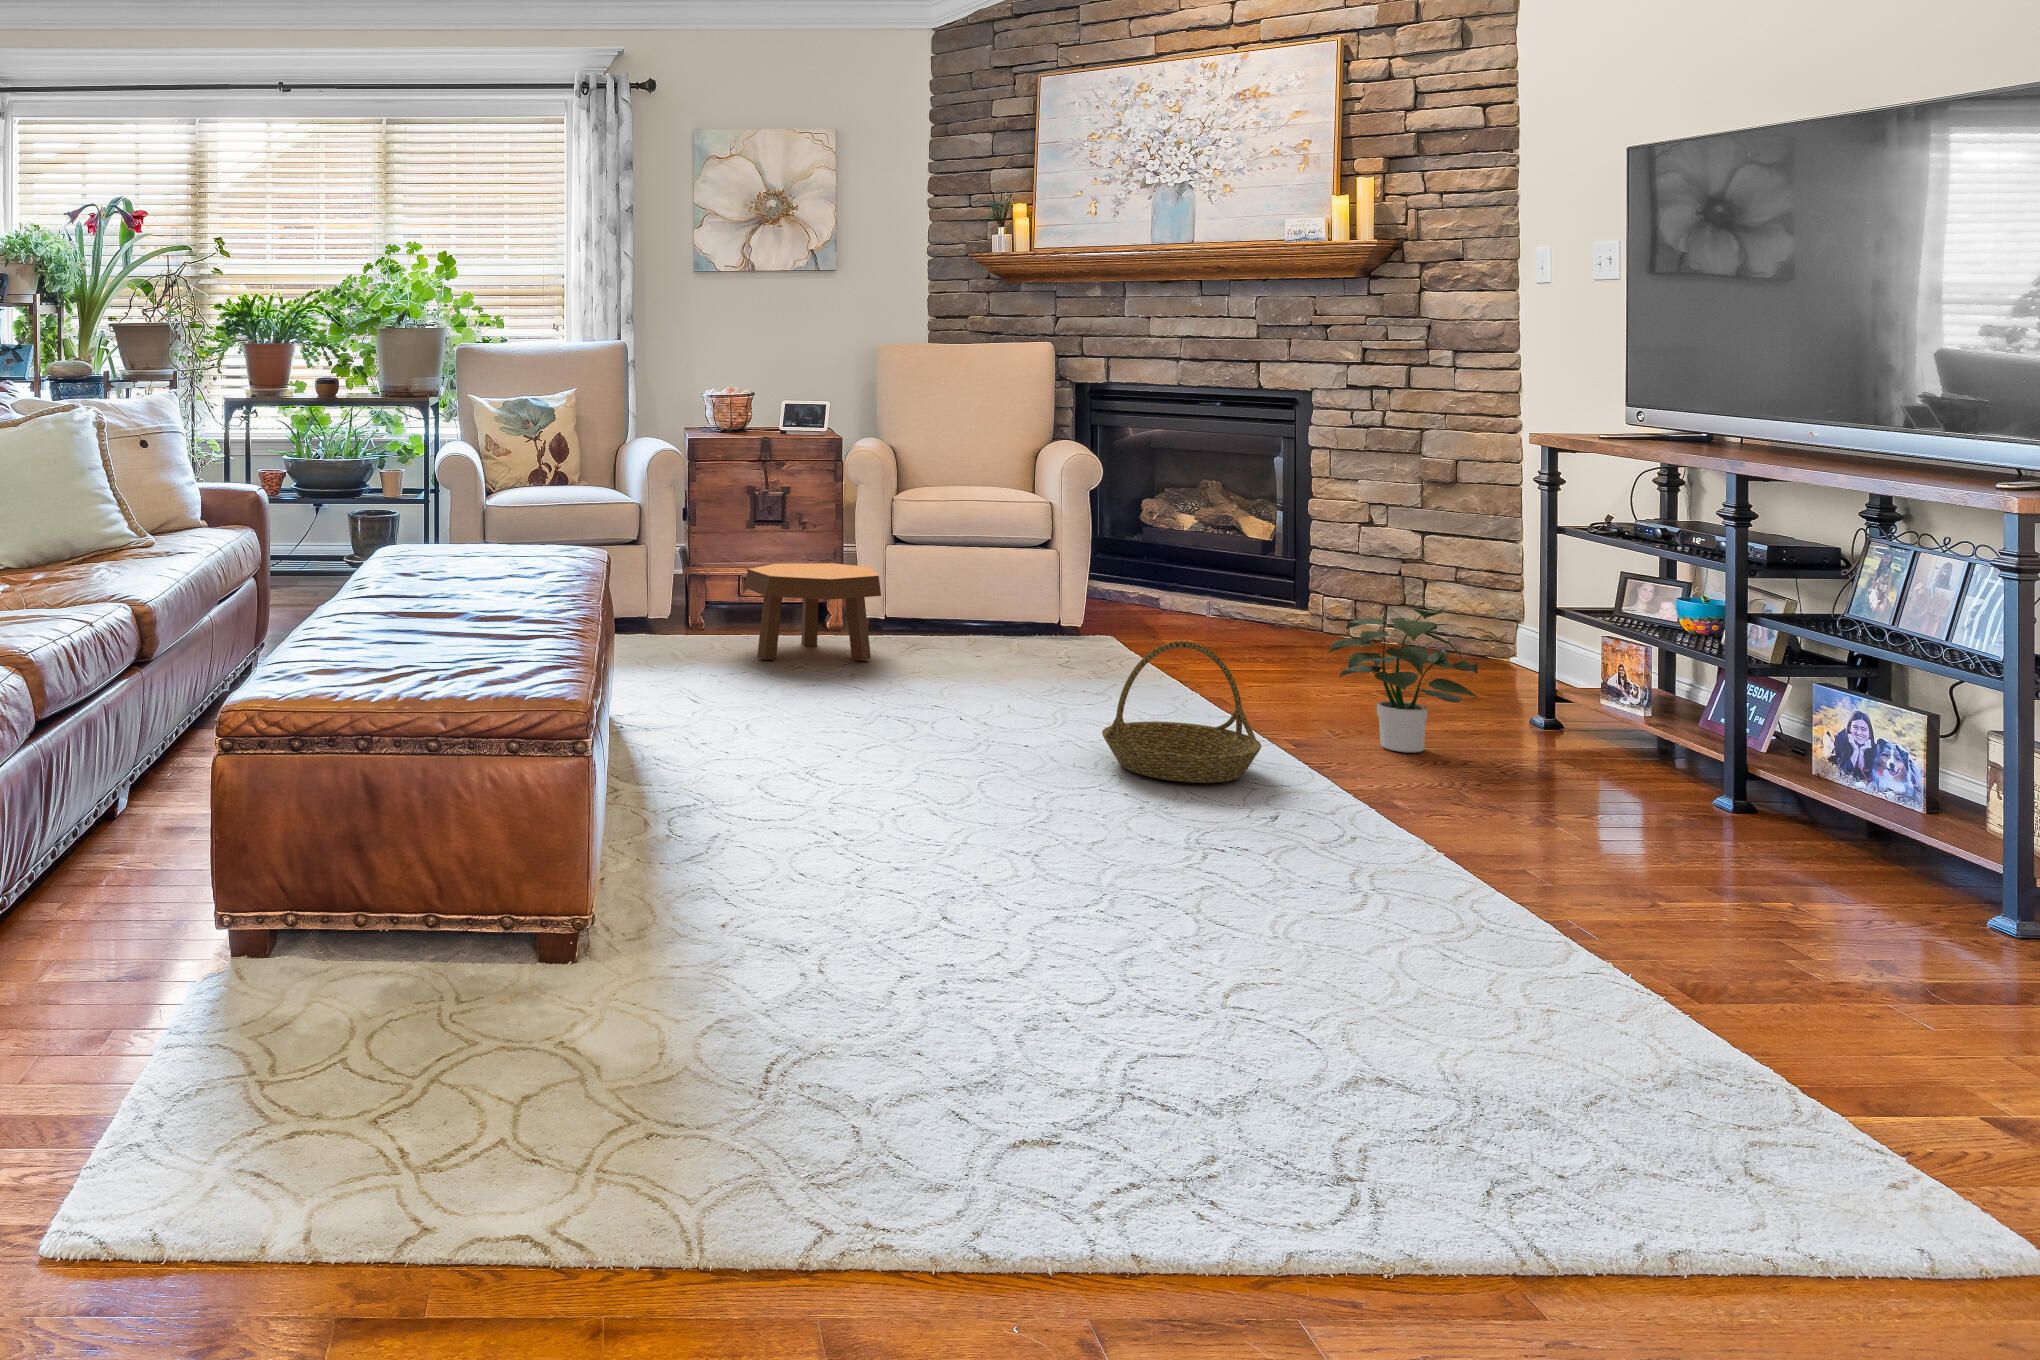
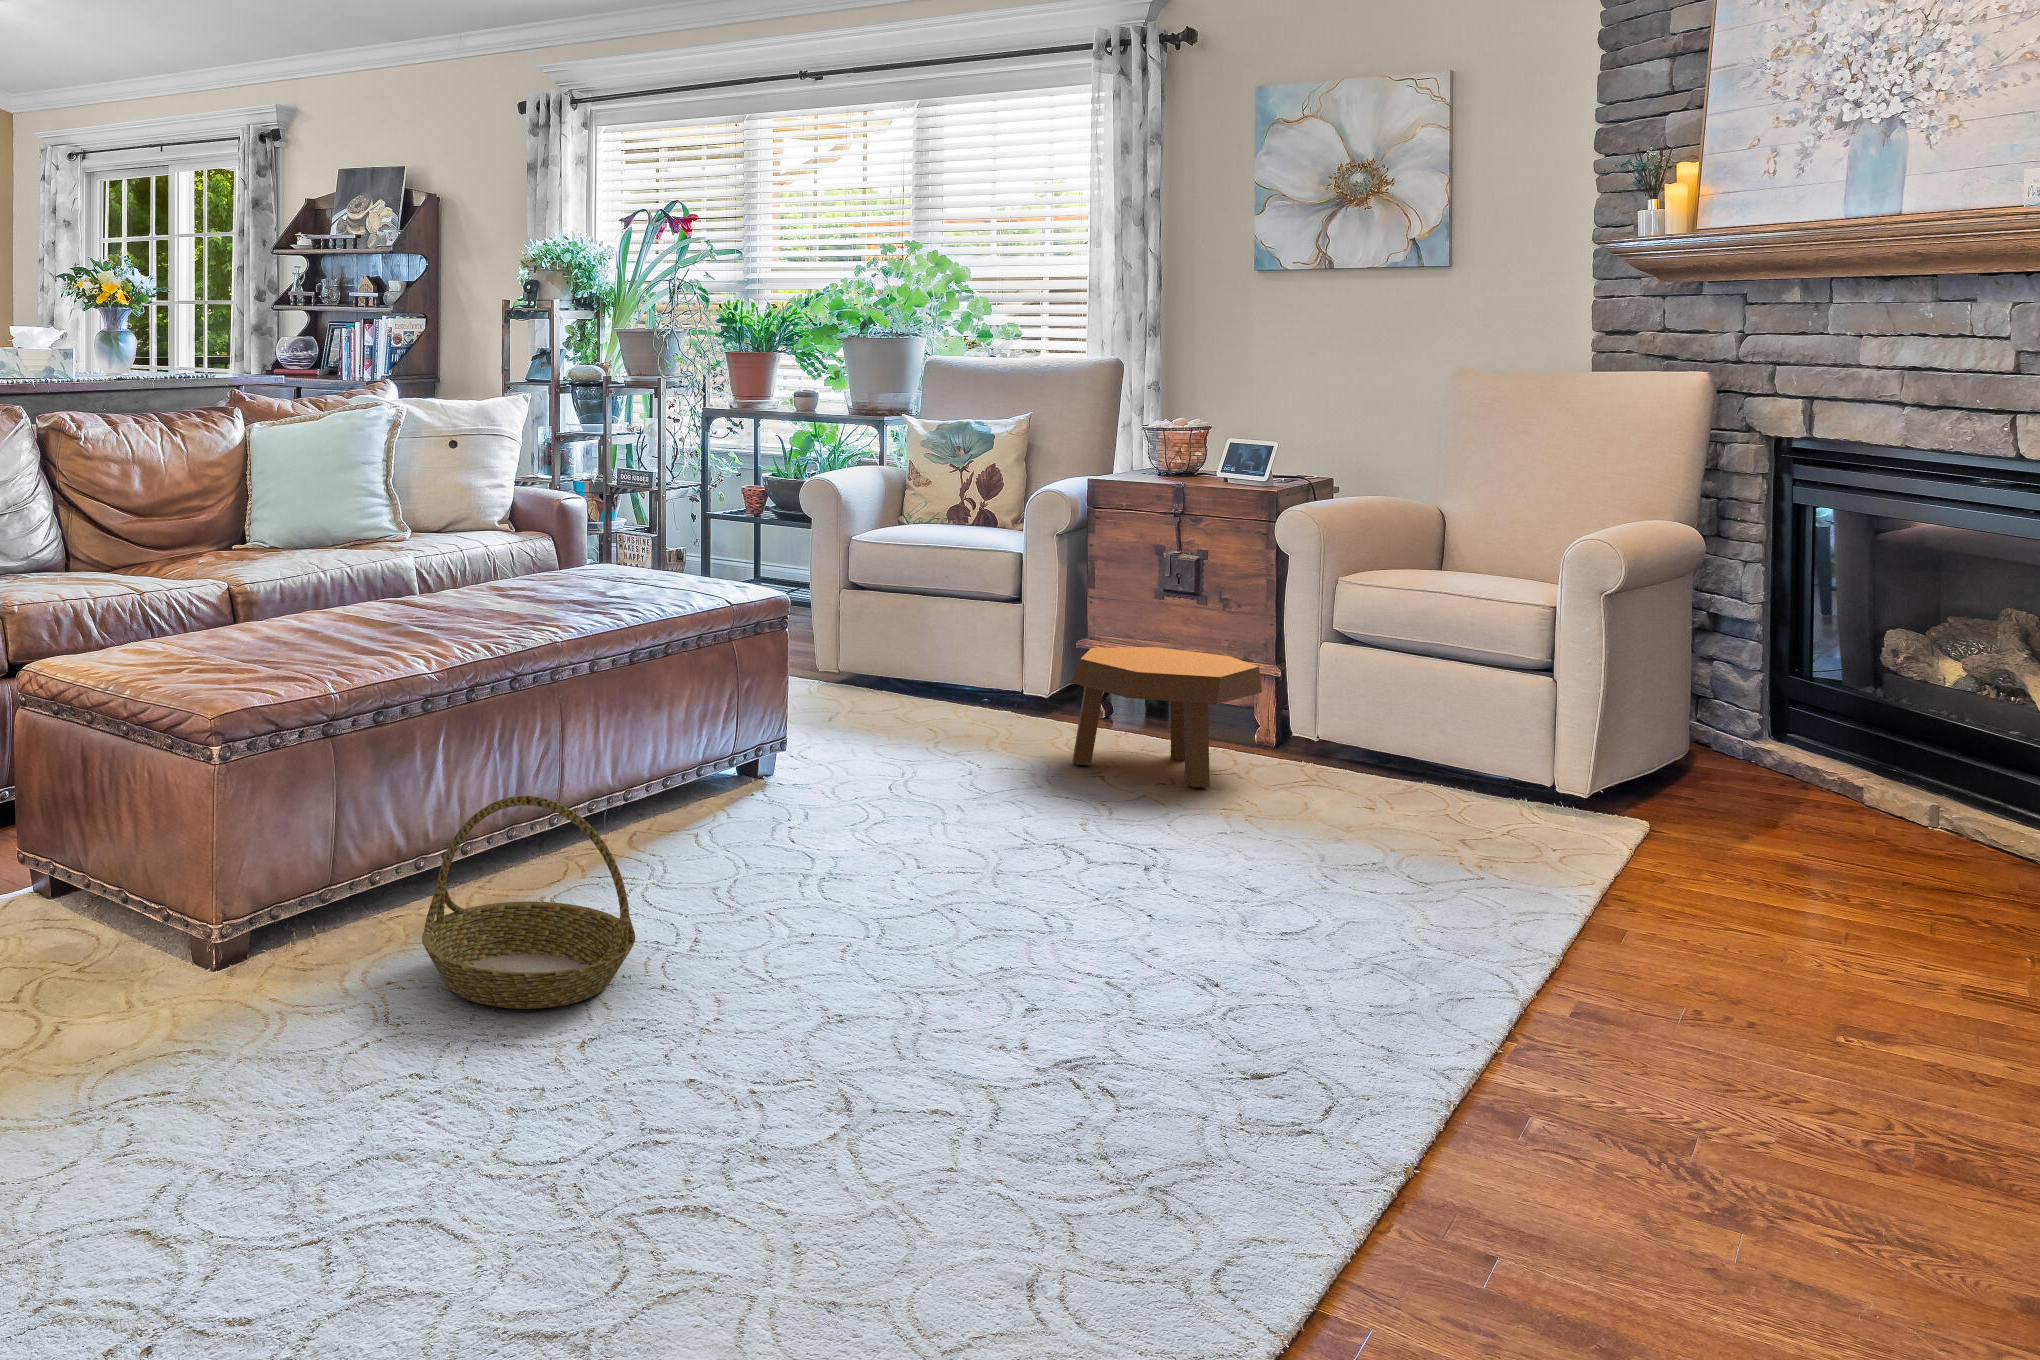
potted plant: present [1328,608,1478,753] -> none [1649,832,1919,1085]
basket: present [1102,641,1261,783] -> present [422,796,635,1009]

